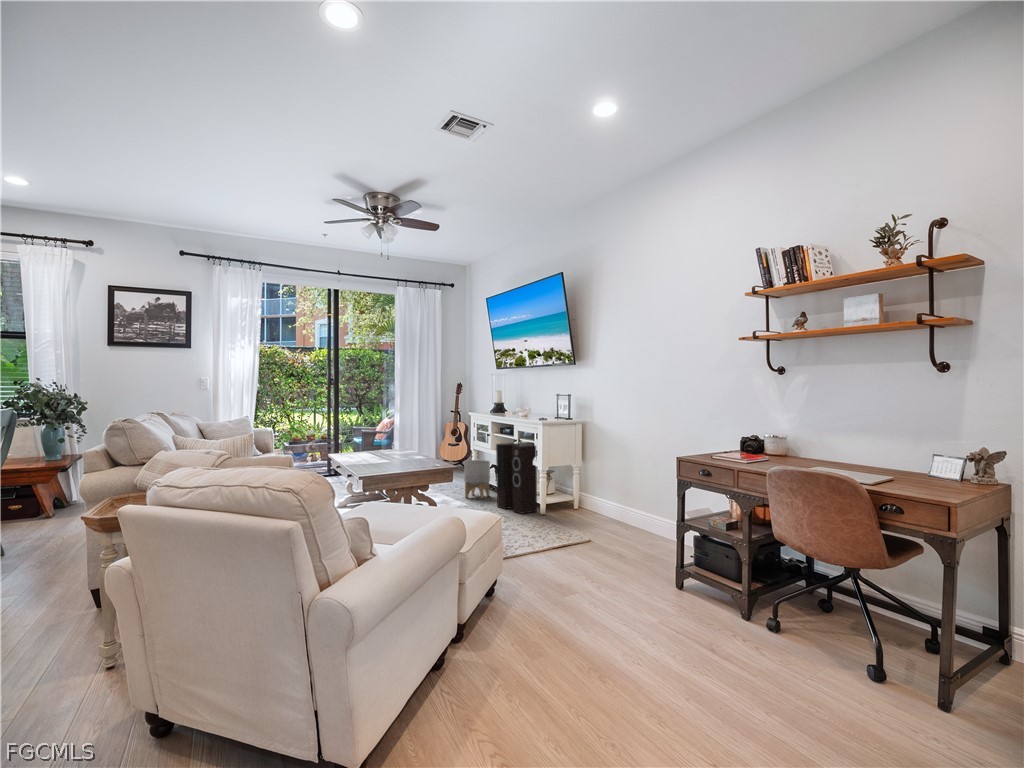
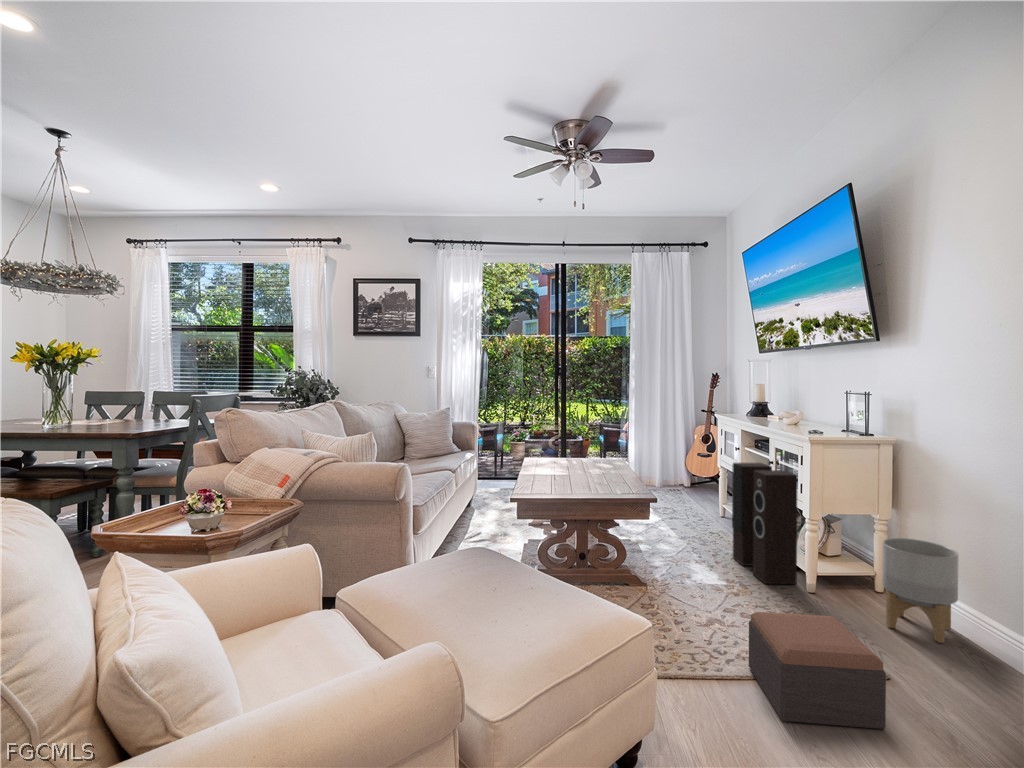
planter: present [464,460,490,499] -> present [882,538,958,643]
footstool: none [530,506,590,549] -> present [749,612,886,729]

